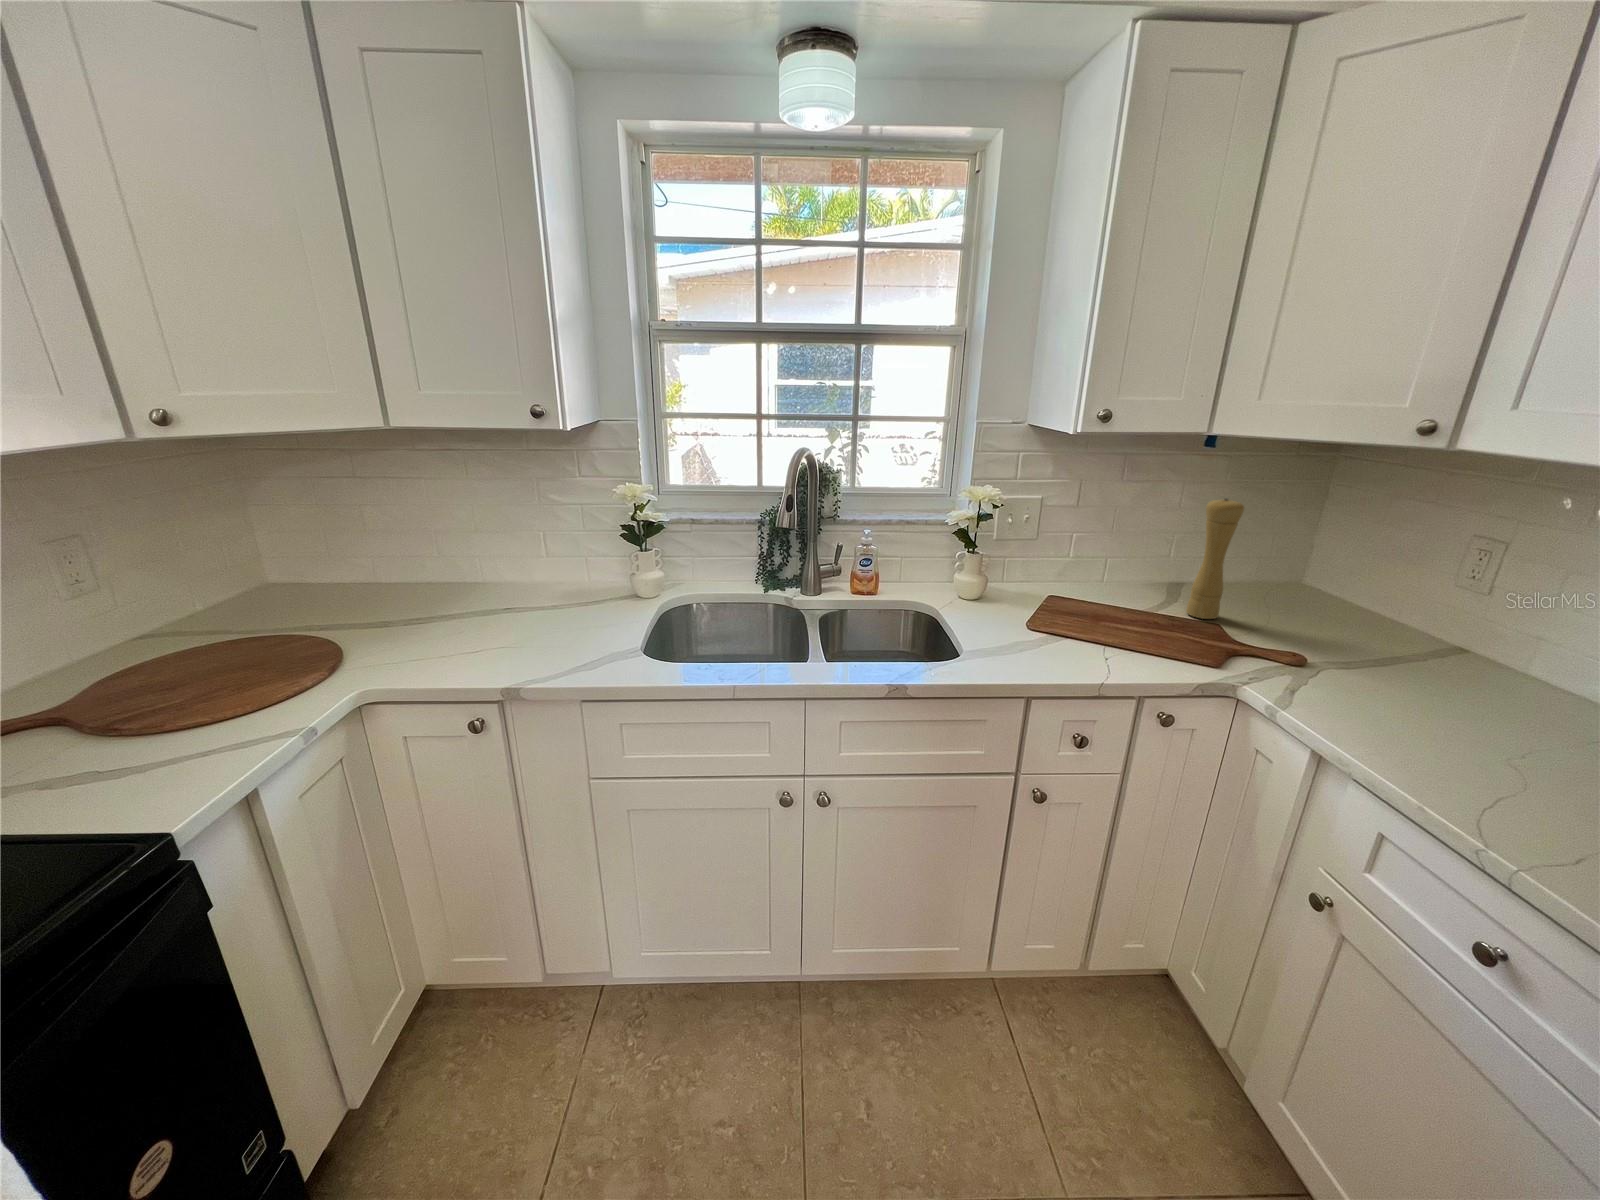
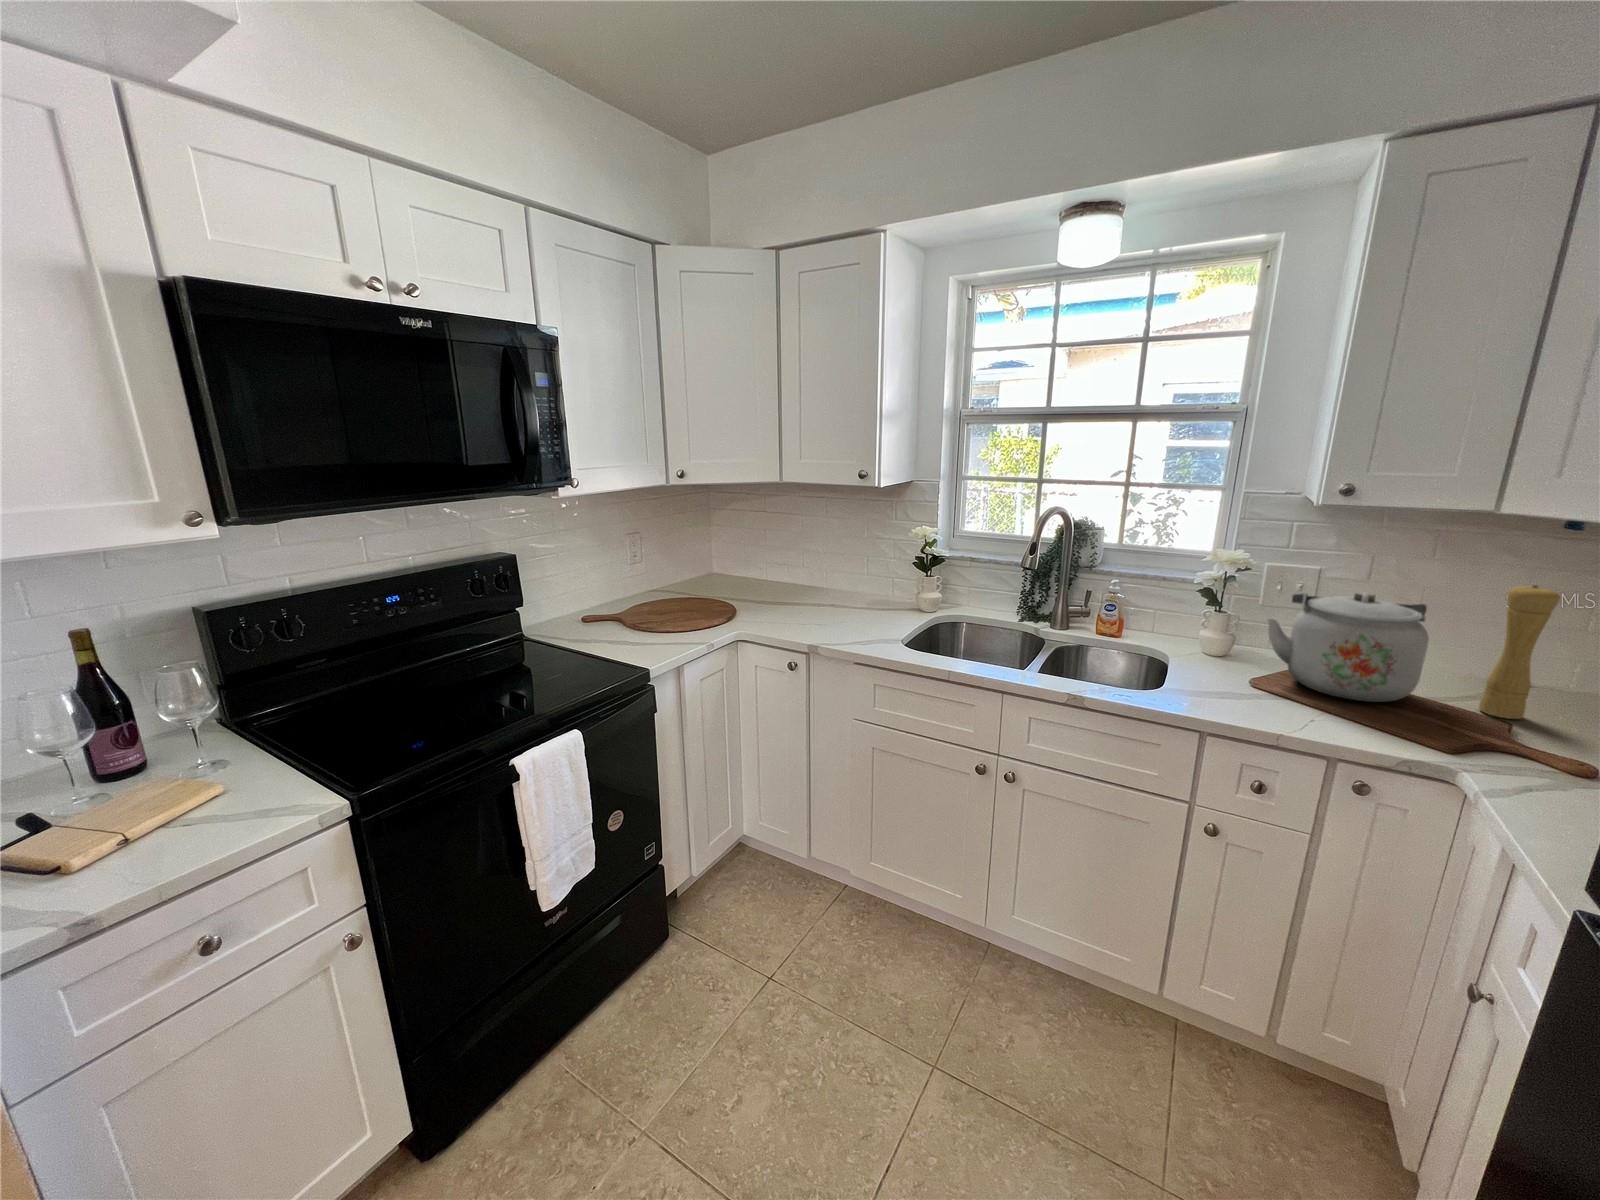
kettle: none [1031,519,1160,626] -> present [1268,592,1429,702]

